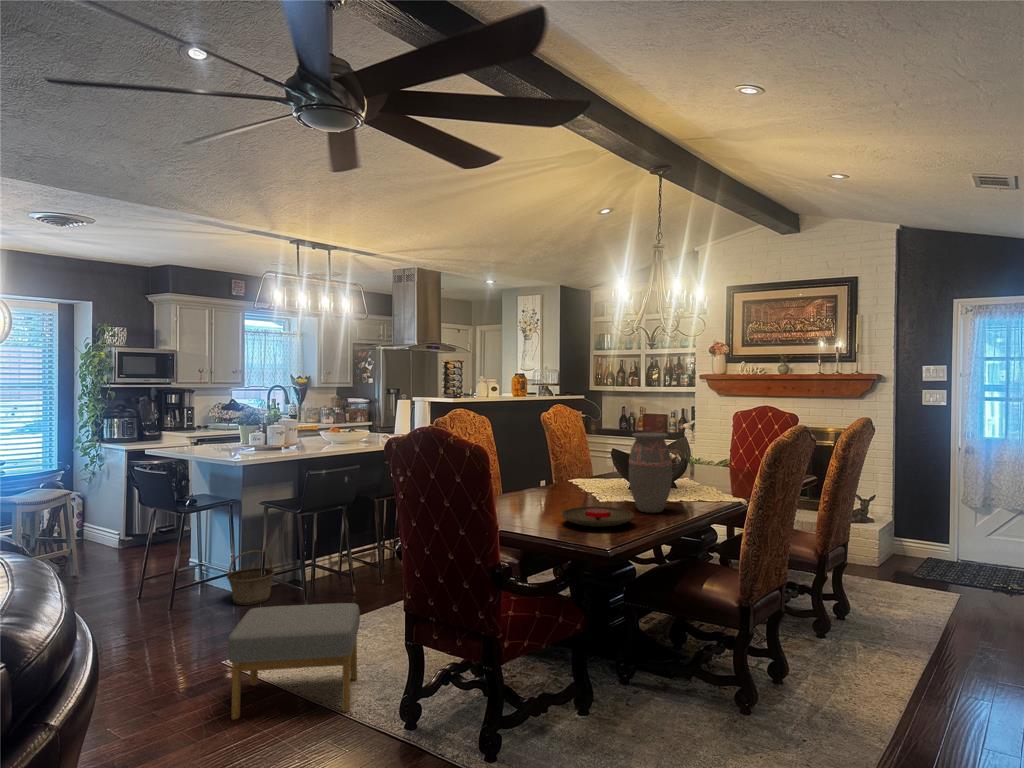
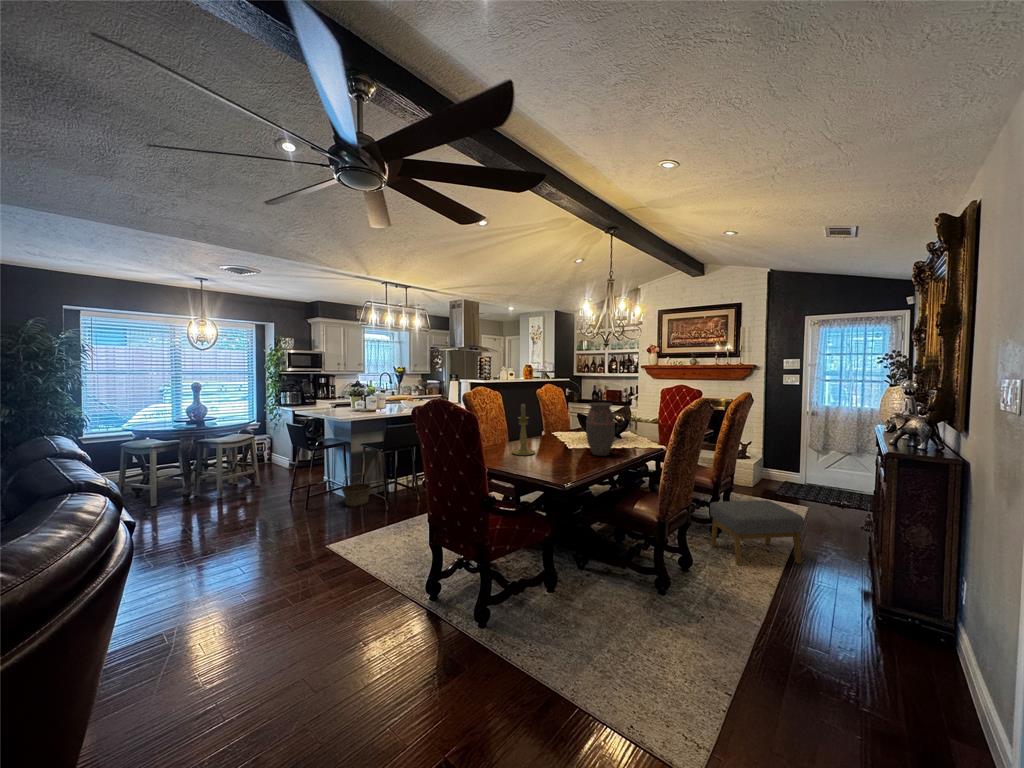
candle holder: none [516,434,553,513] -> present [512,404,535,455]
plate: present [561,506,634,527] -> none [539,452,587,466]
footstool: present [228,603,360,719] -> present [710,500,804,566]

